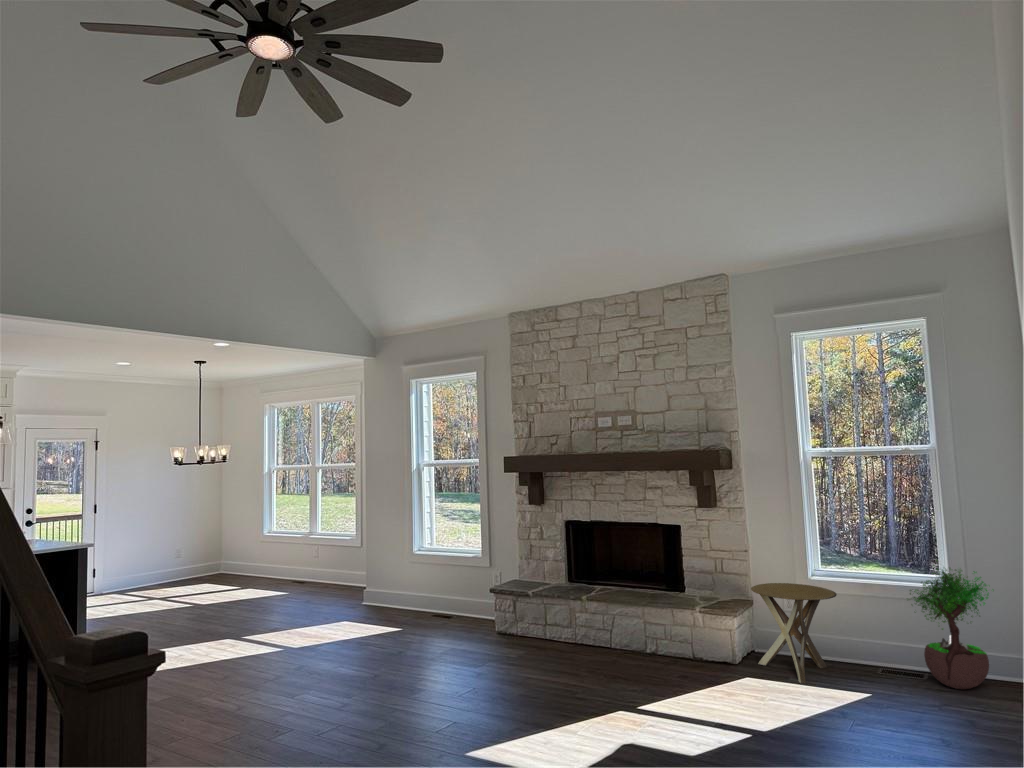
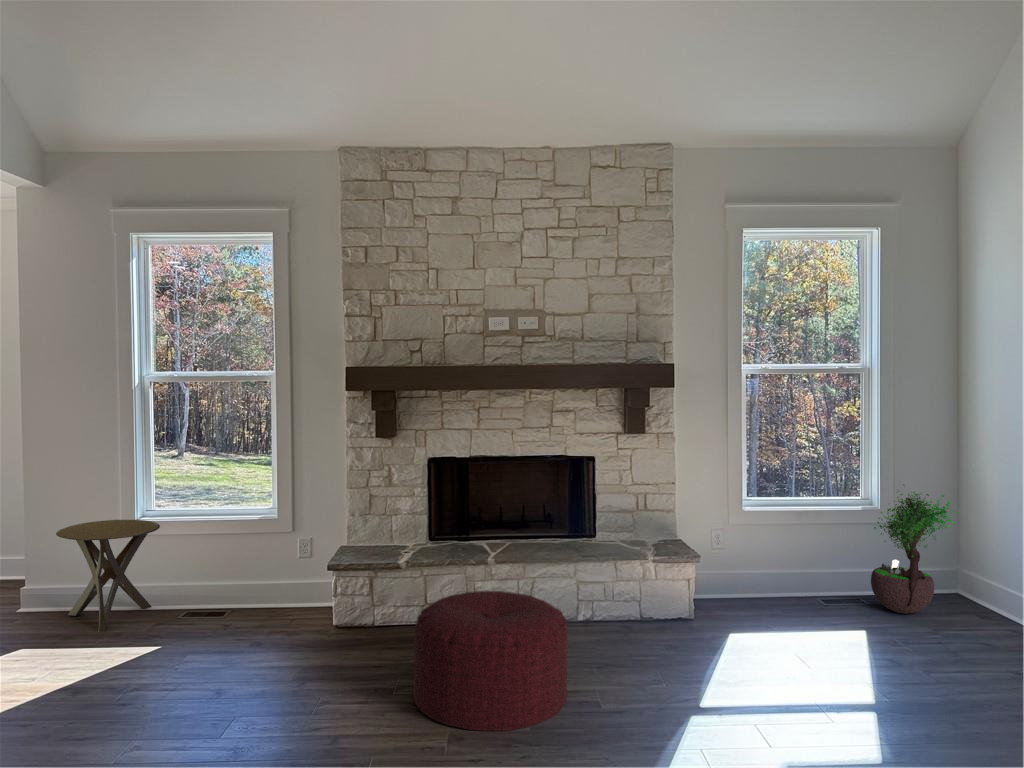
side table: present [751,583,837,683] -> present [56,520,160,632]
ottoman: none [476,609,579,695] -> present [413,590,568,731]

